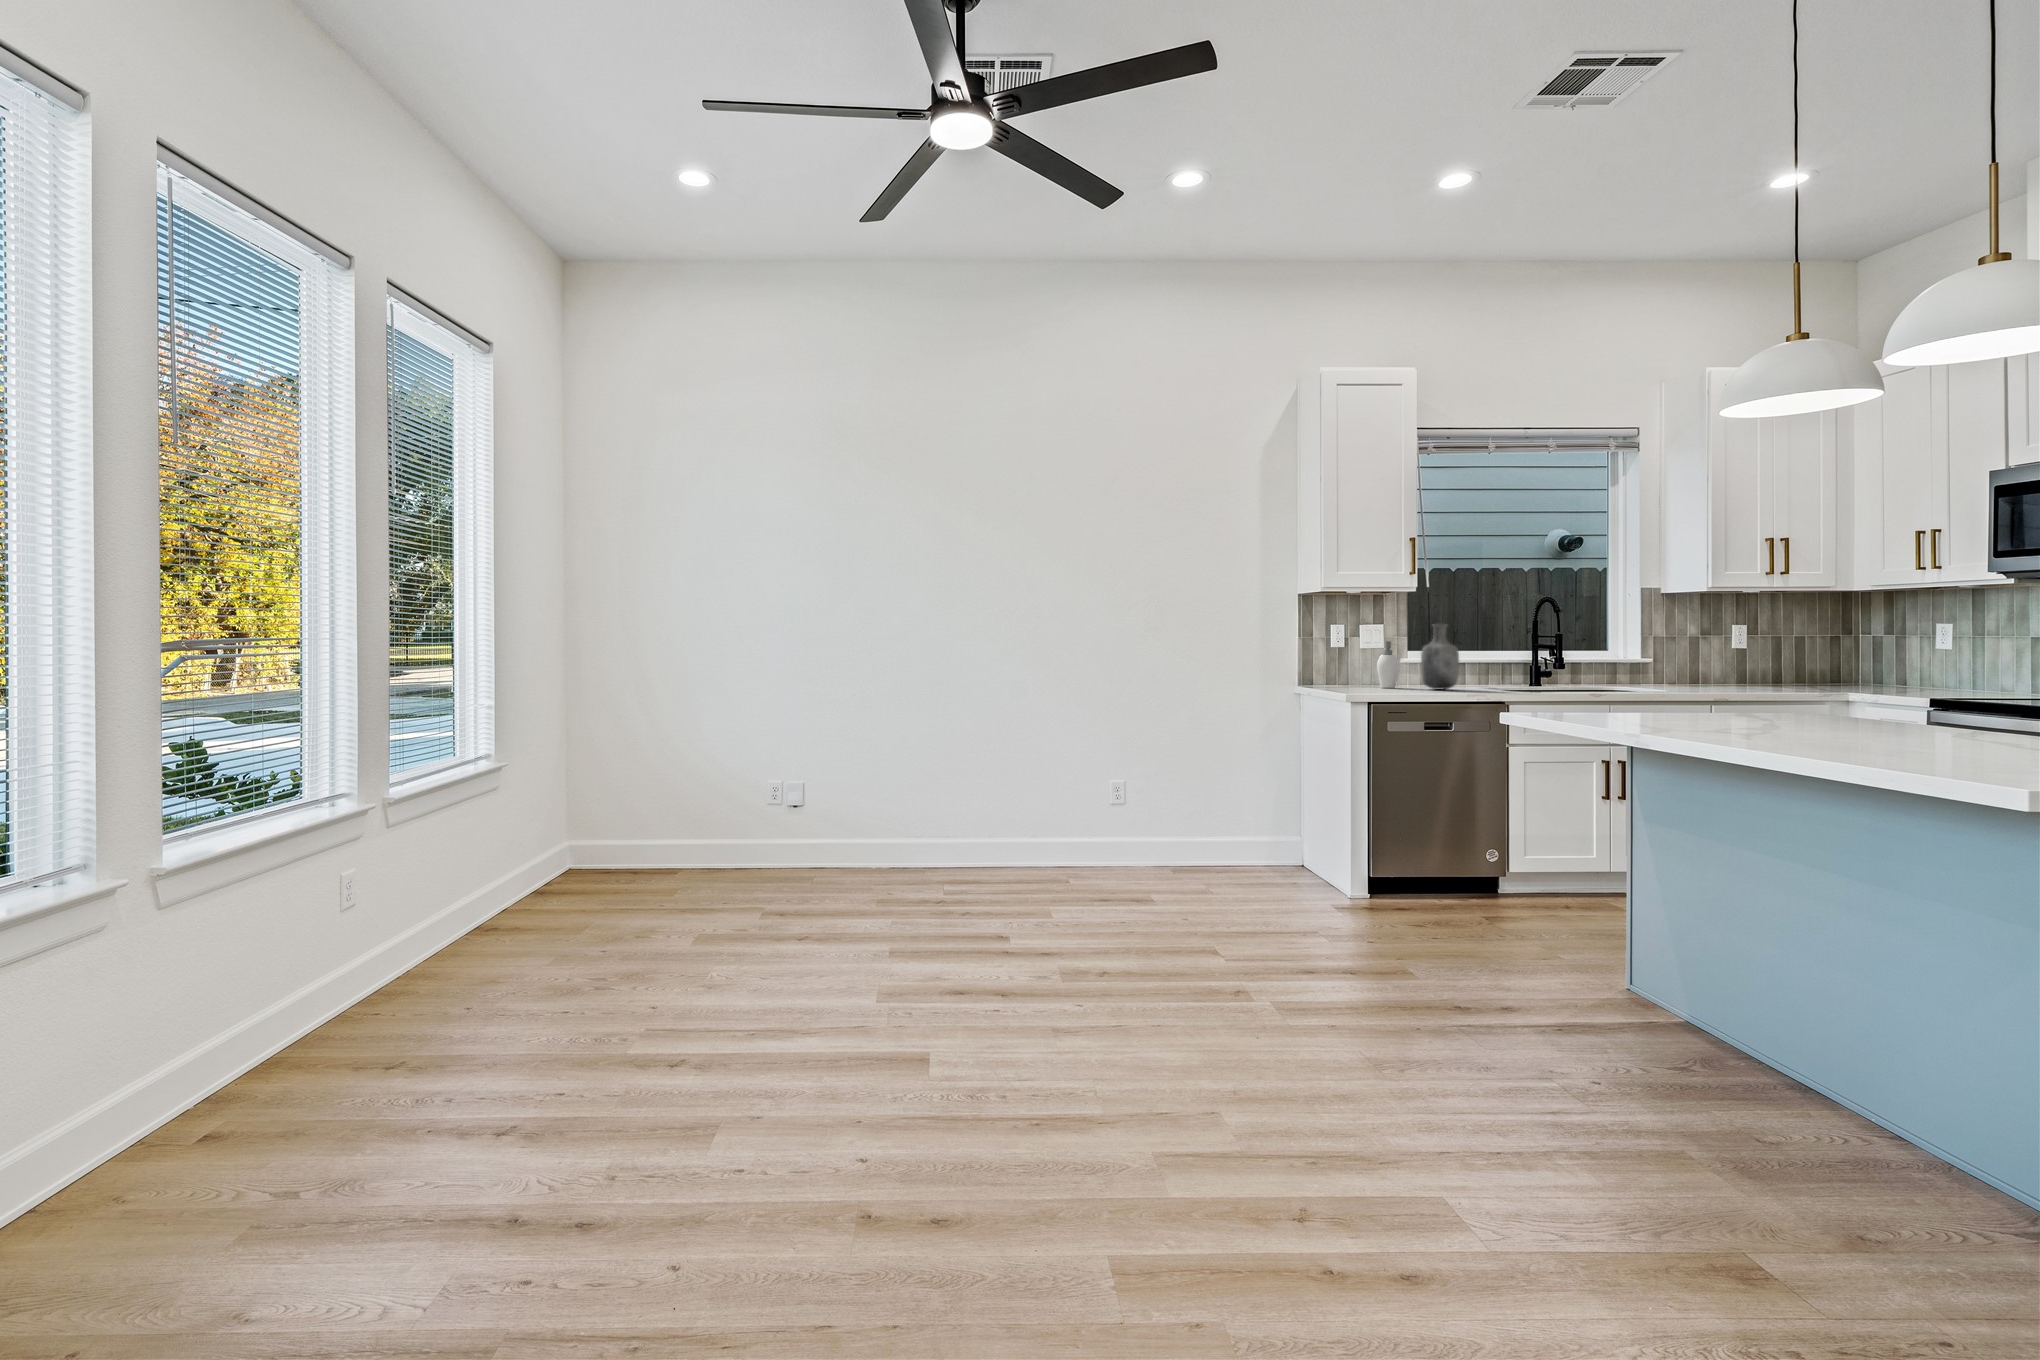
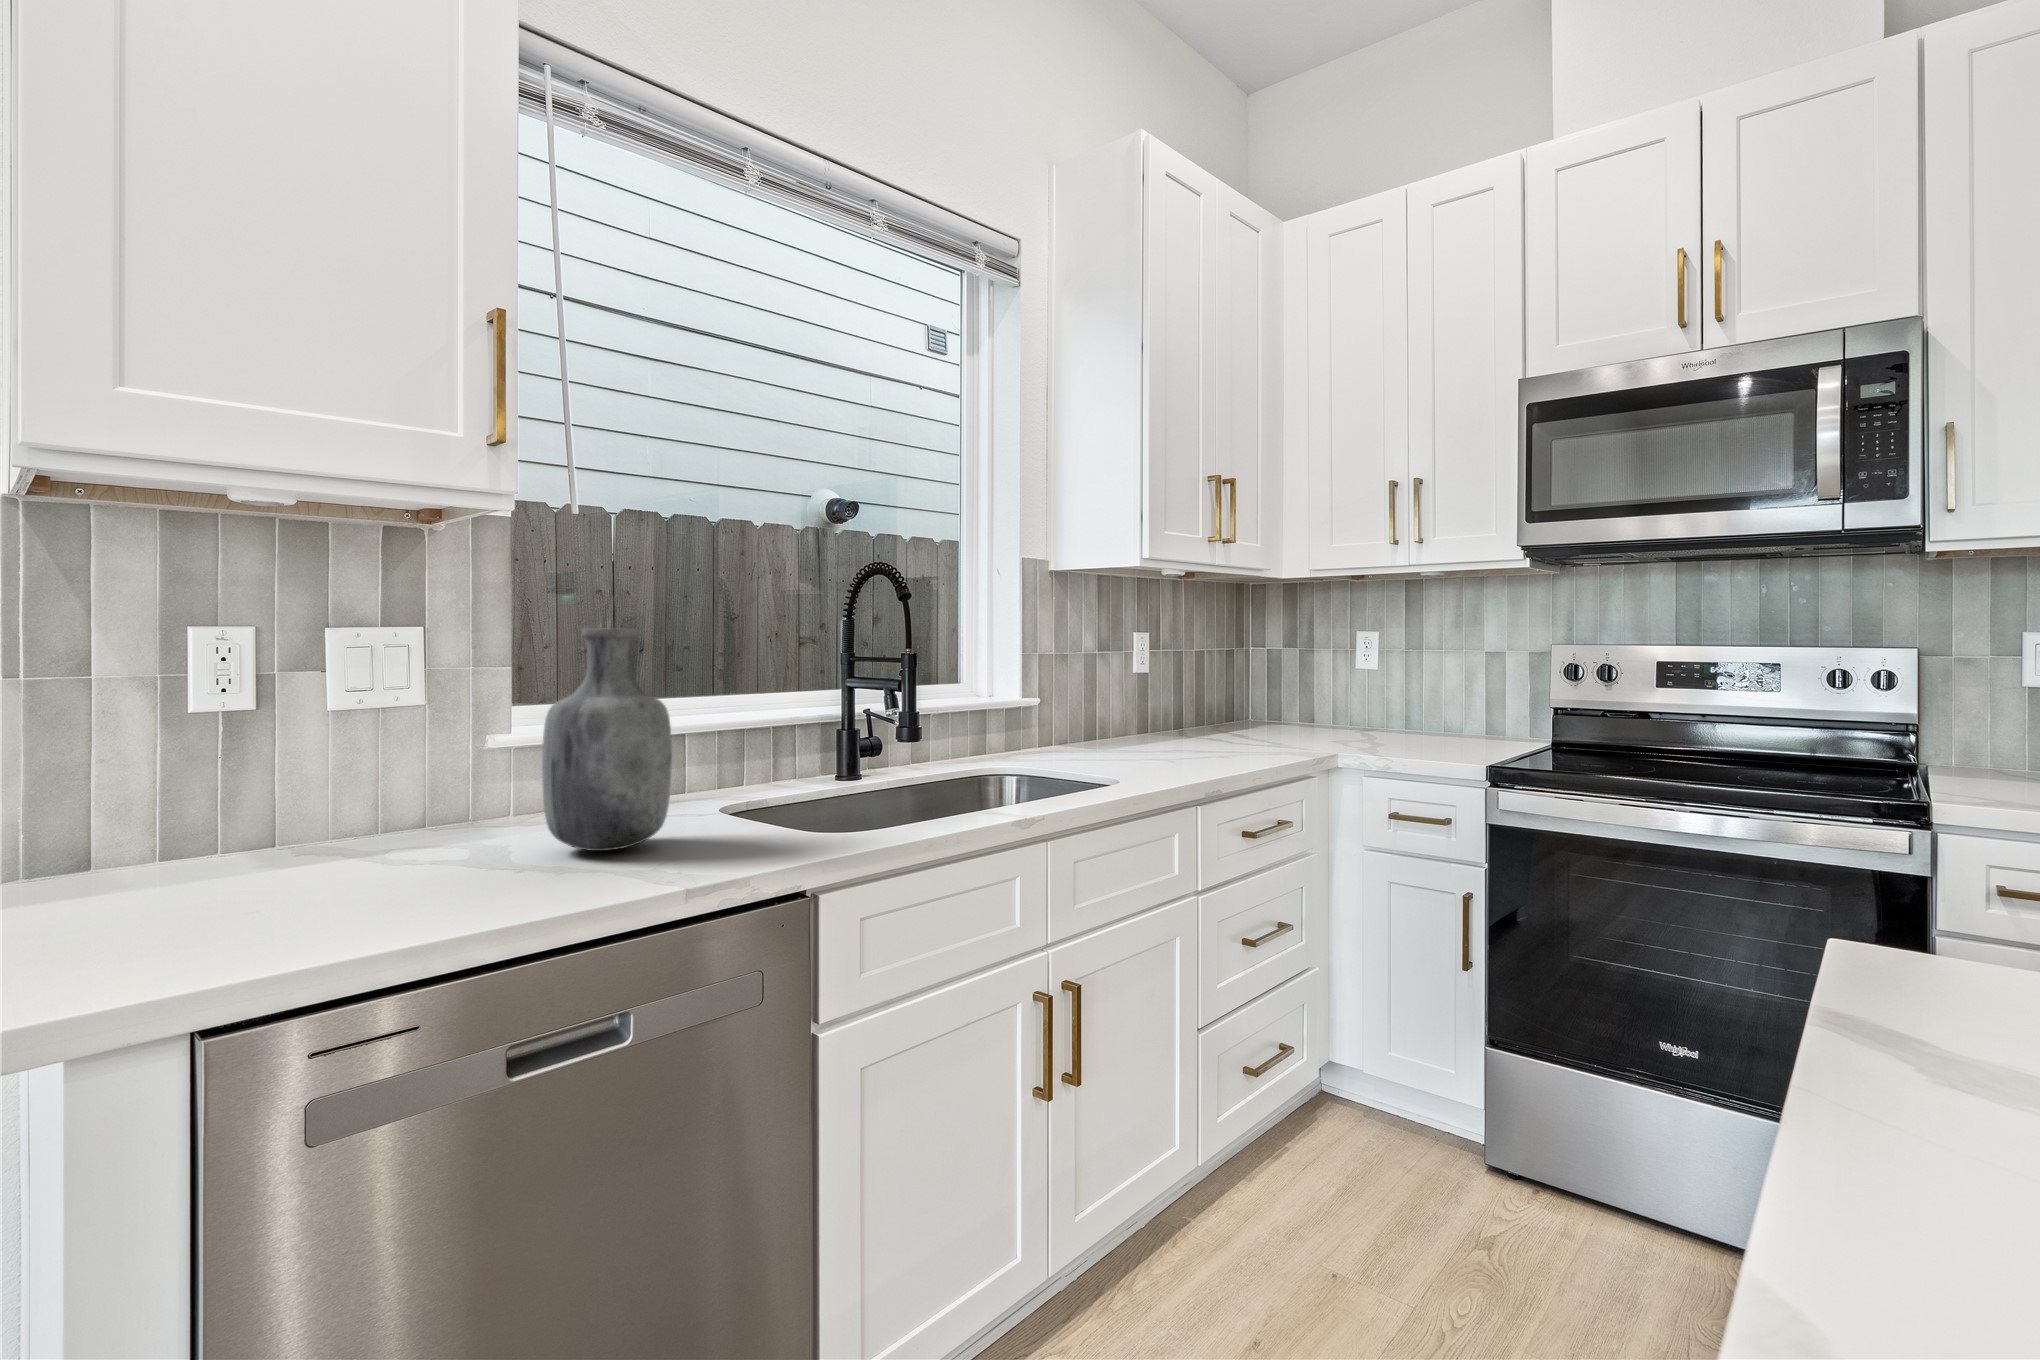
soap dispenser: present [1377,641,1399,688] -> none [378,687,466,859]

